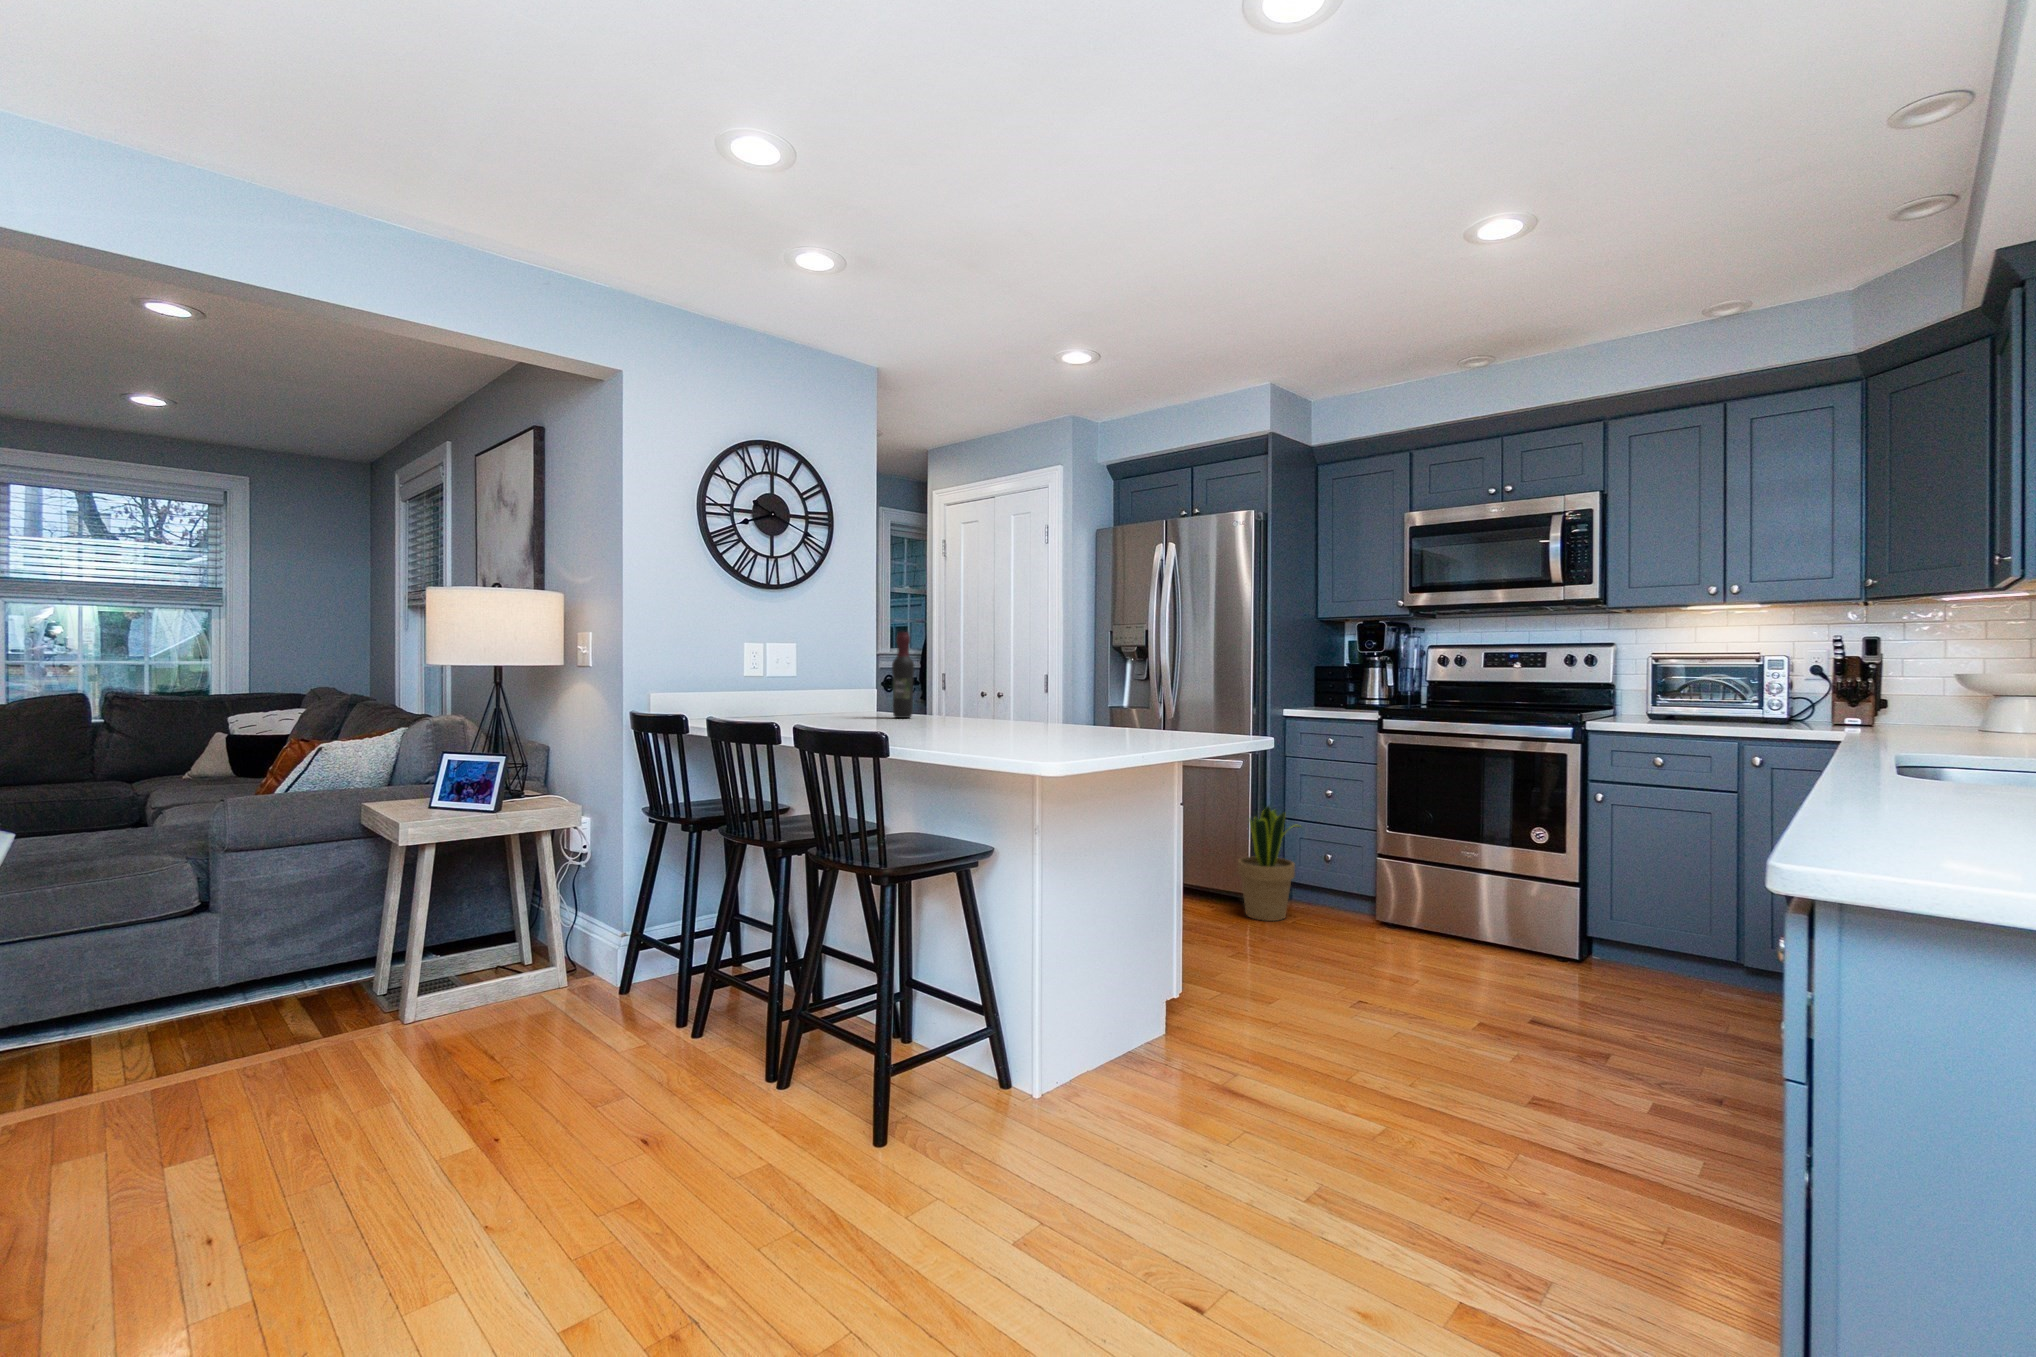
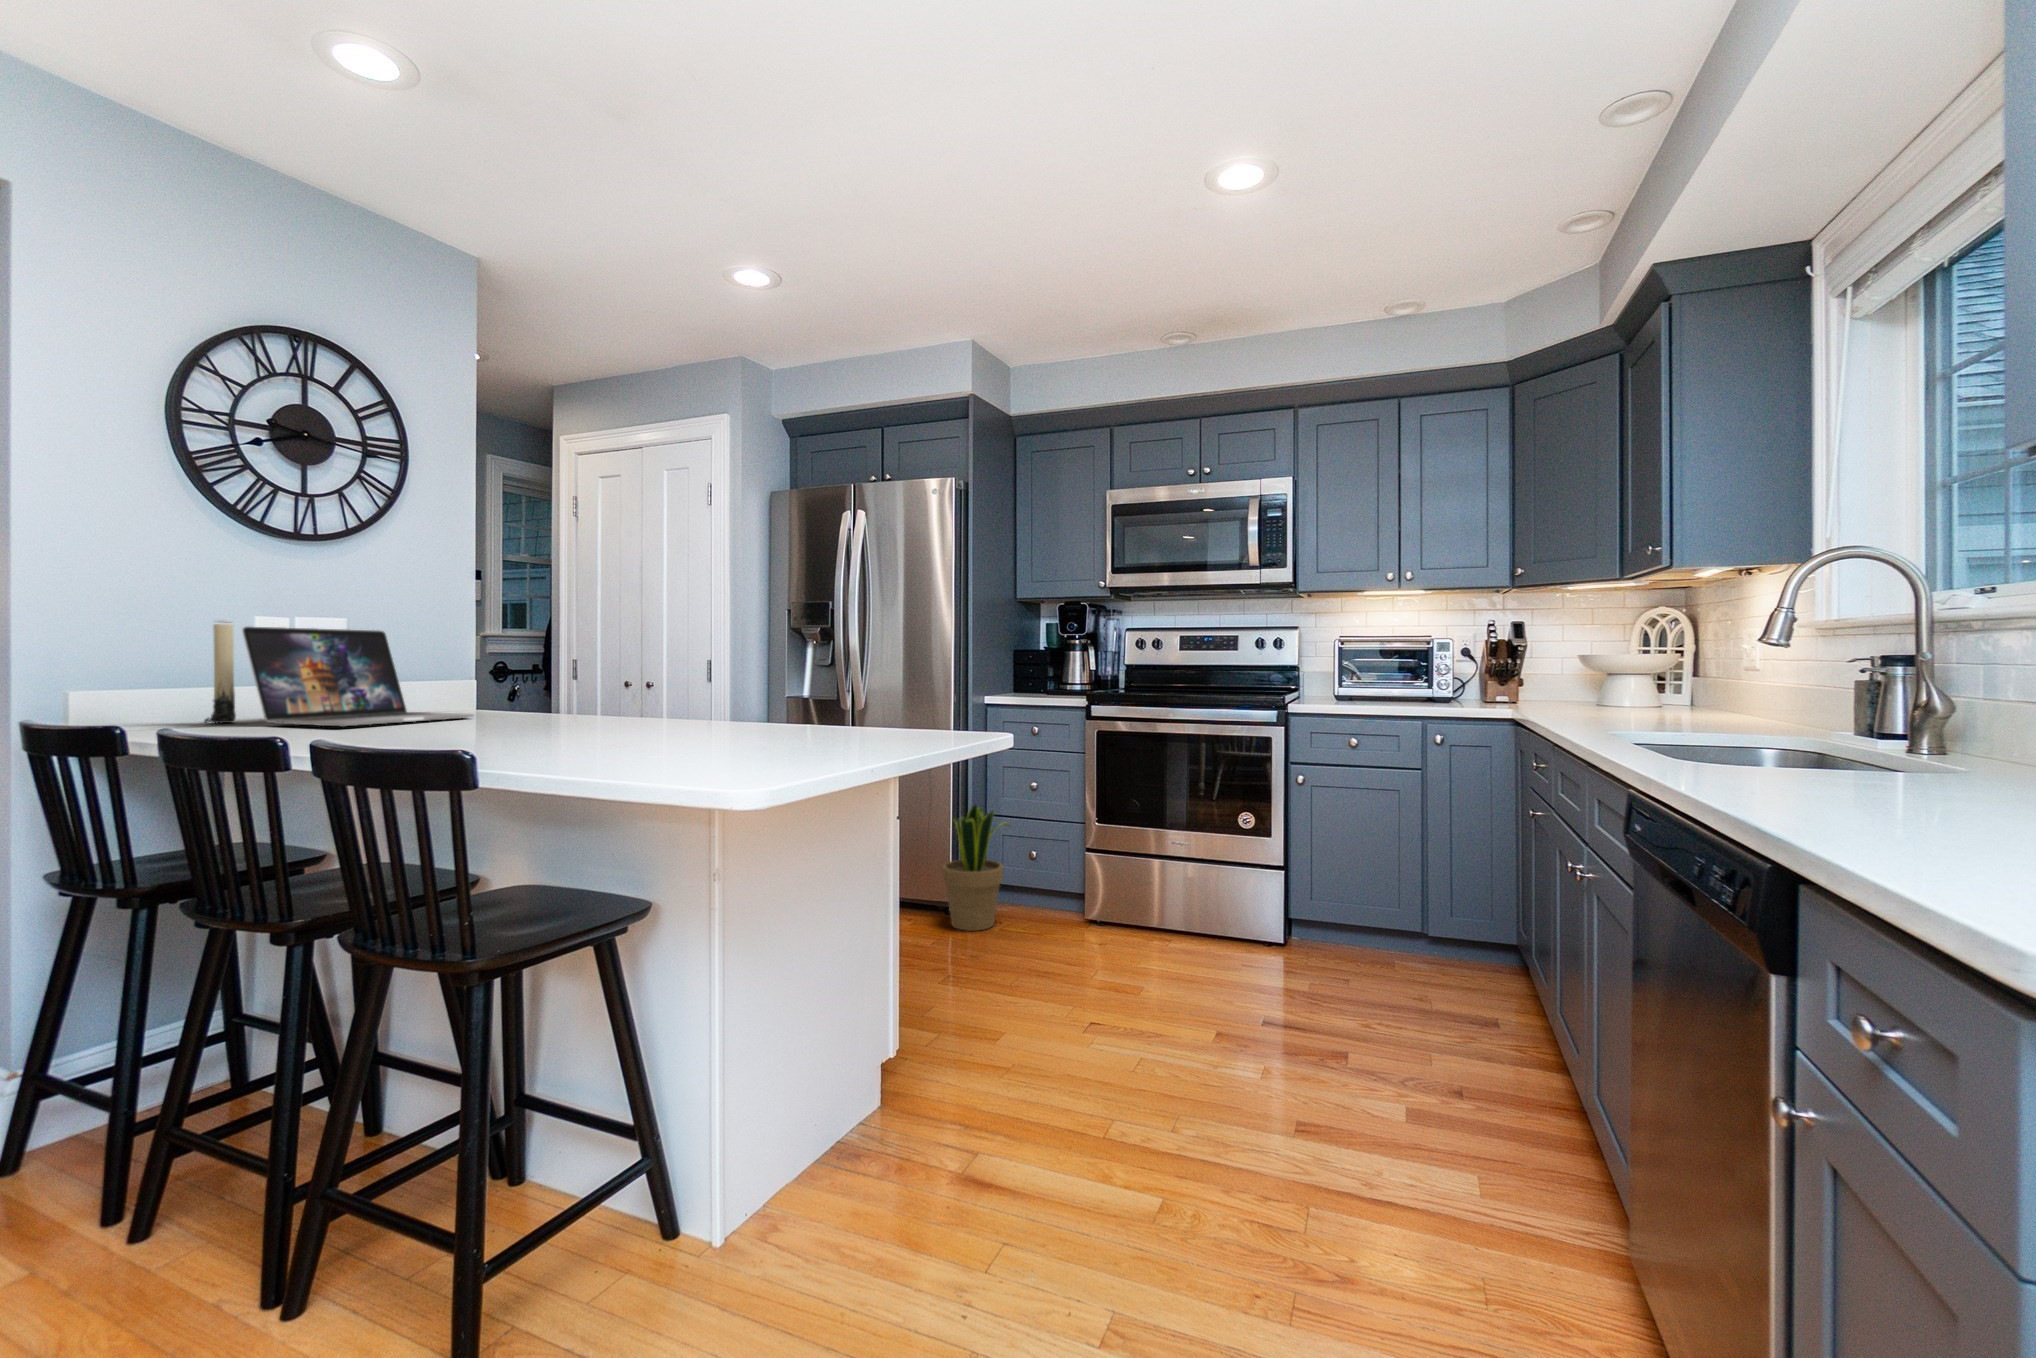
wine bottle: present [892,632,914,718] -> none [495,603,530,720]
candle: none [720,646,738,715] -> present [204,620,236,723]
laptop: none [743,651,877,718] -> present [242,626,474,727]

